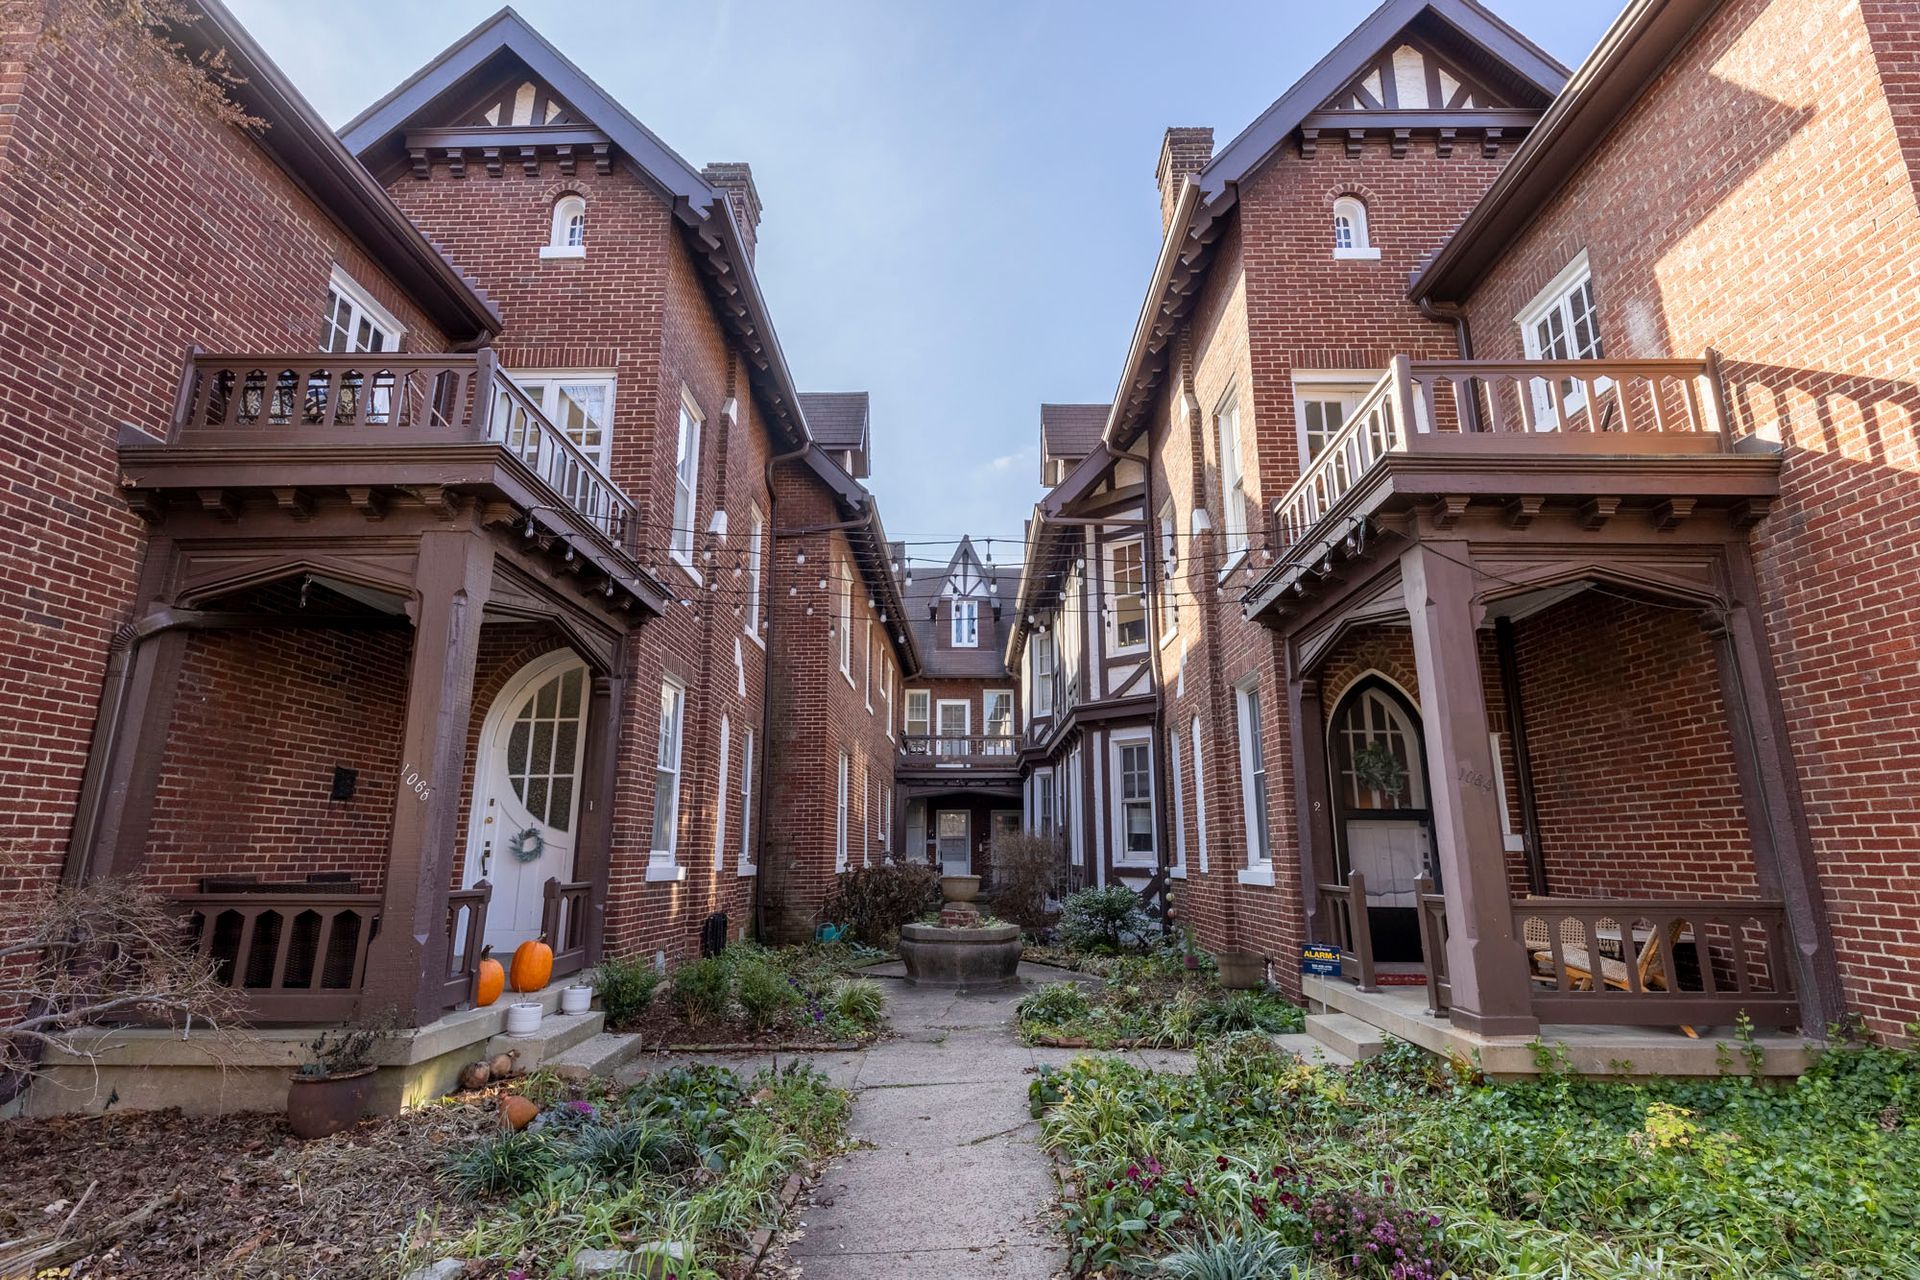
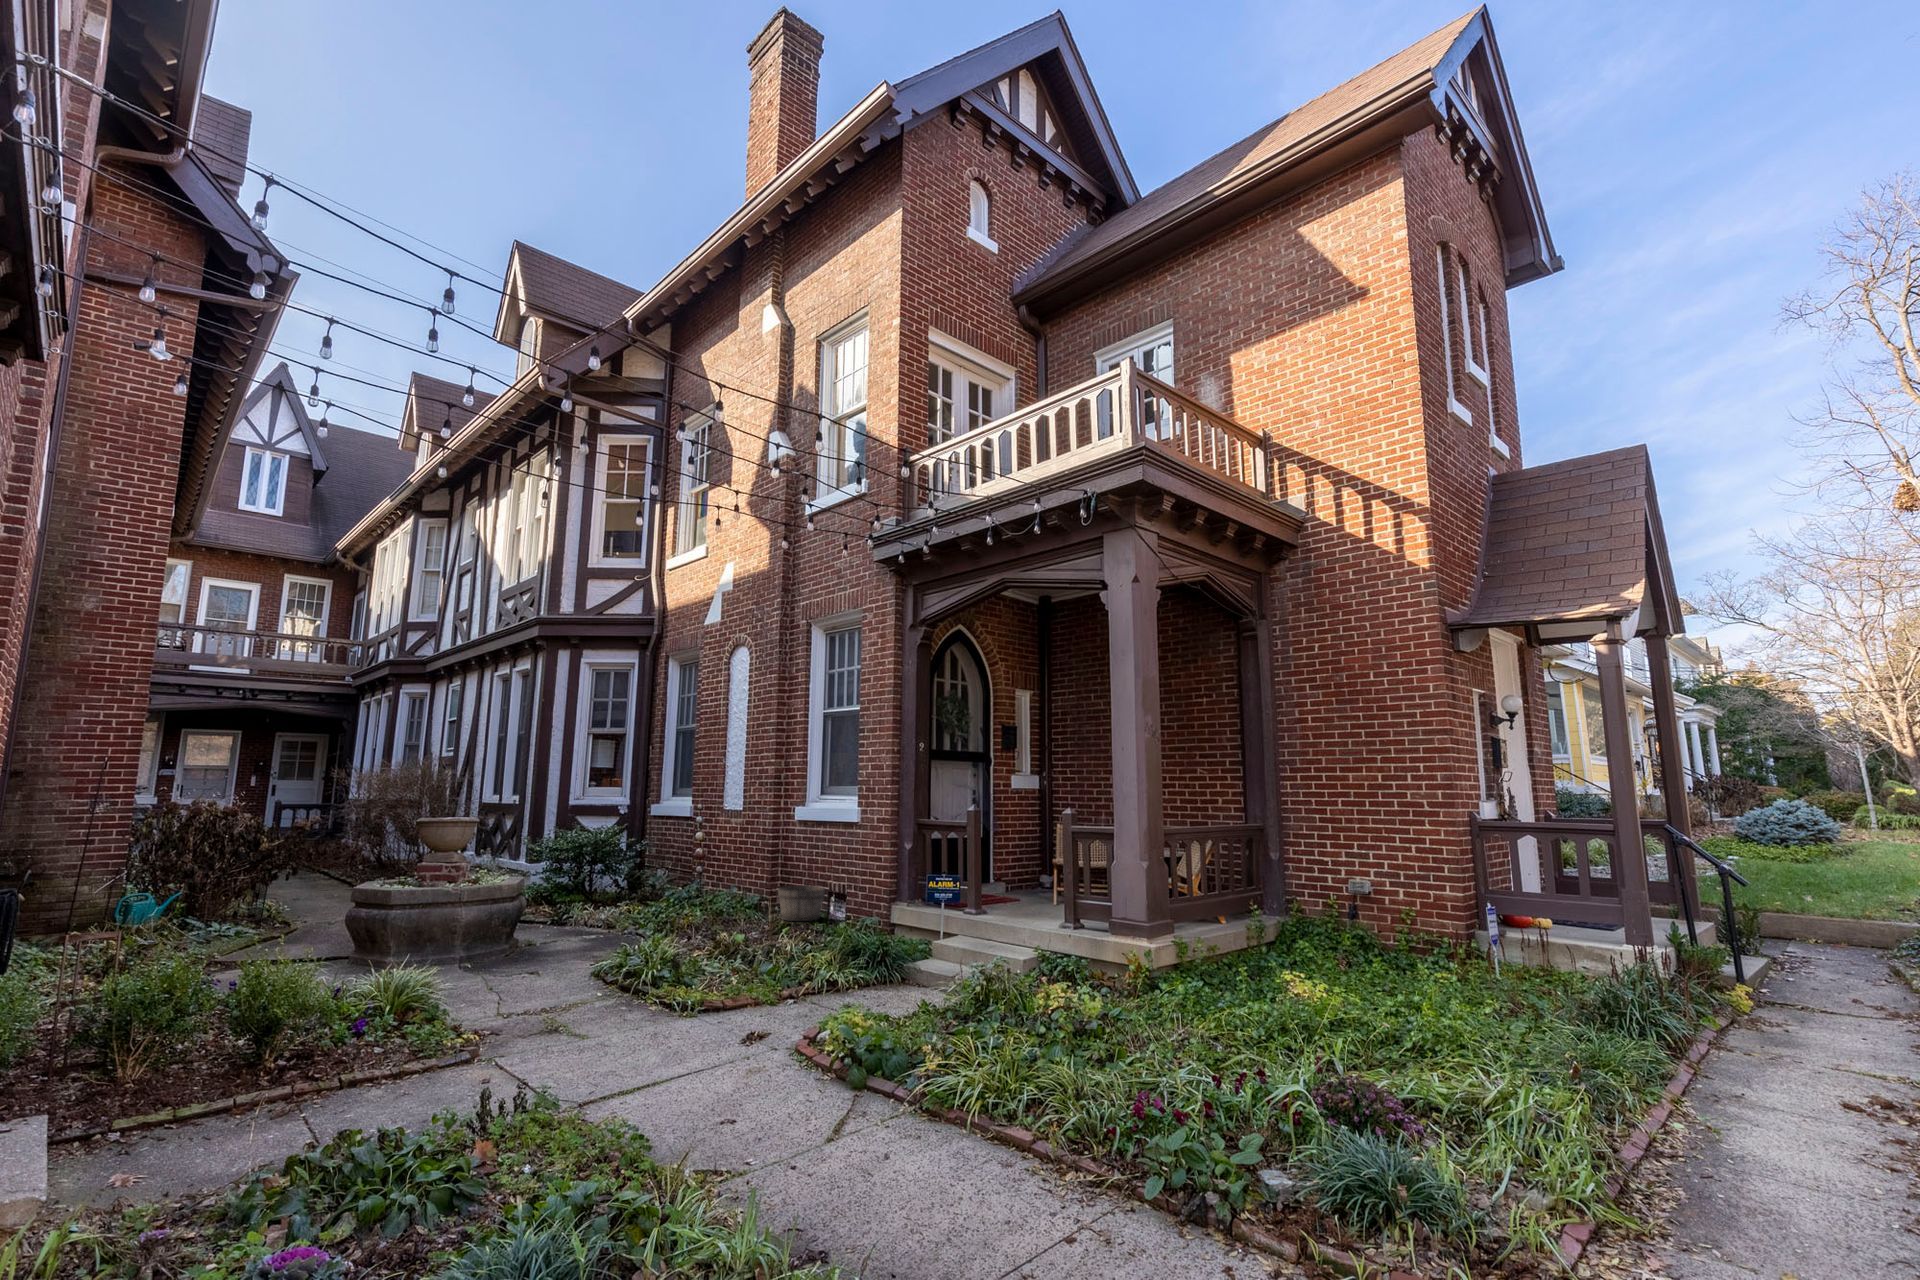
decorative plant: present [1182,924,1199,969] -> none [697,859,747,907]

